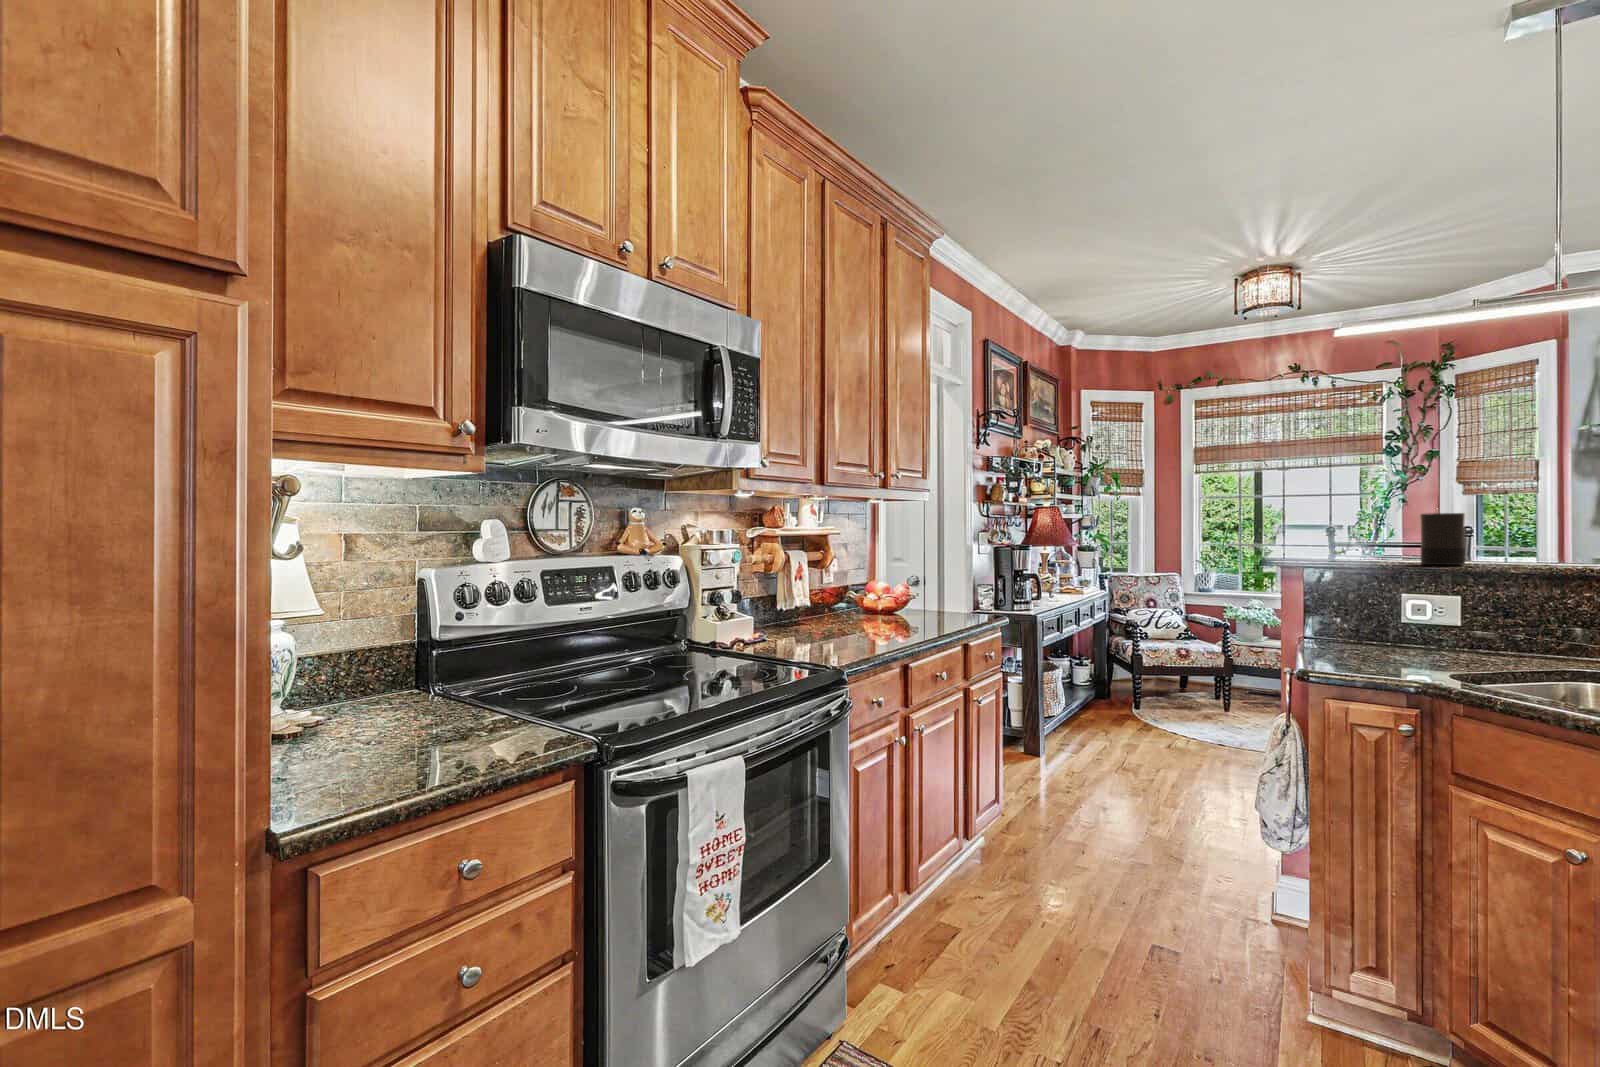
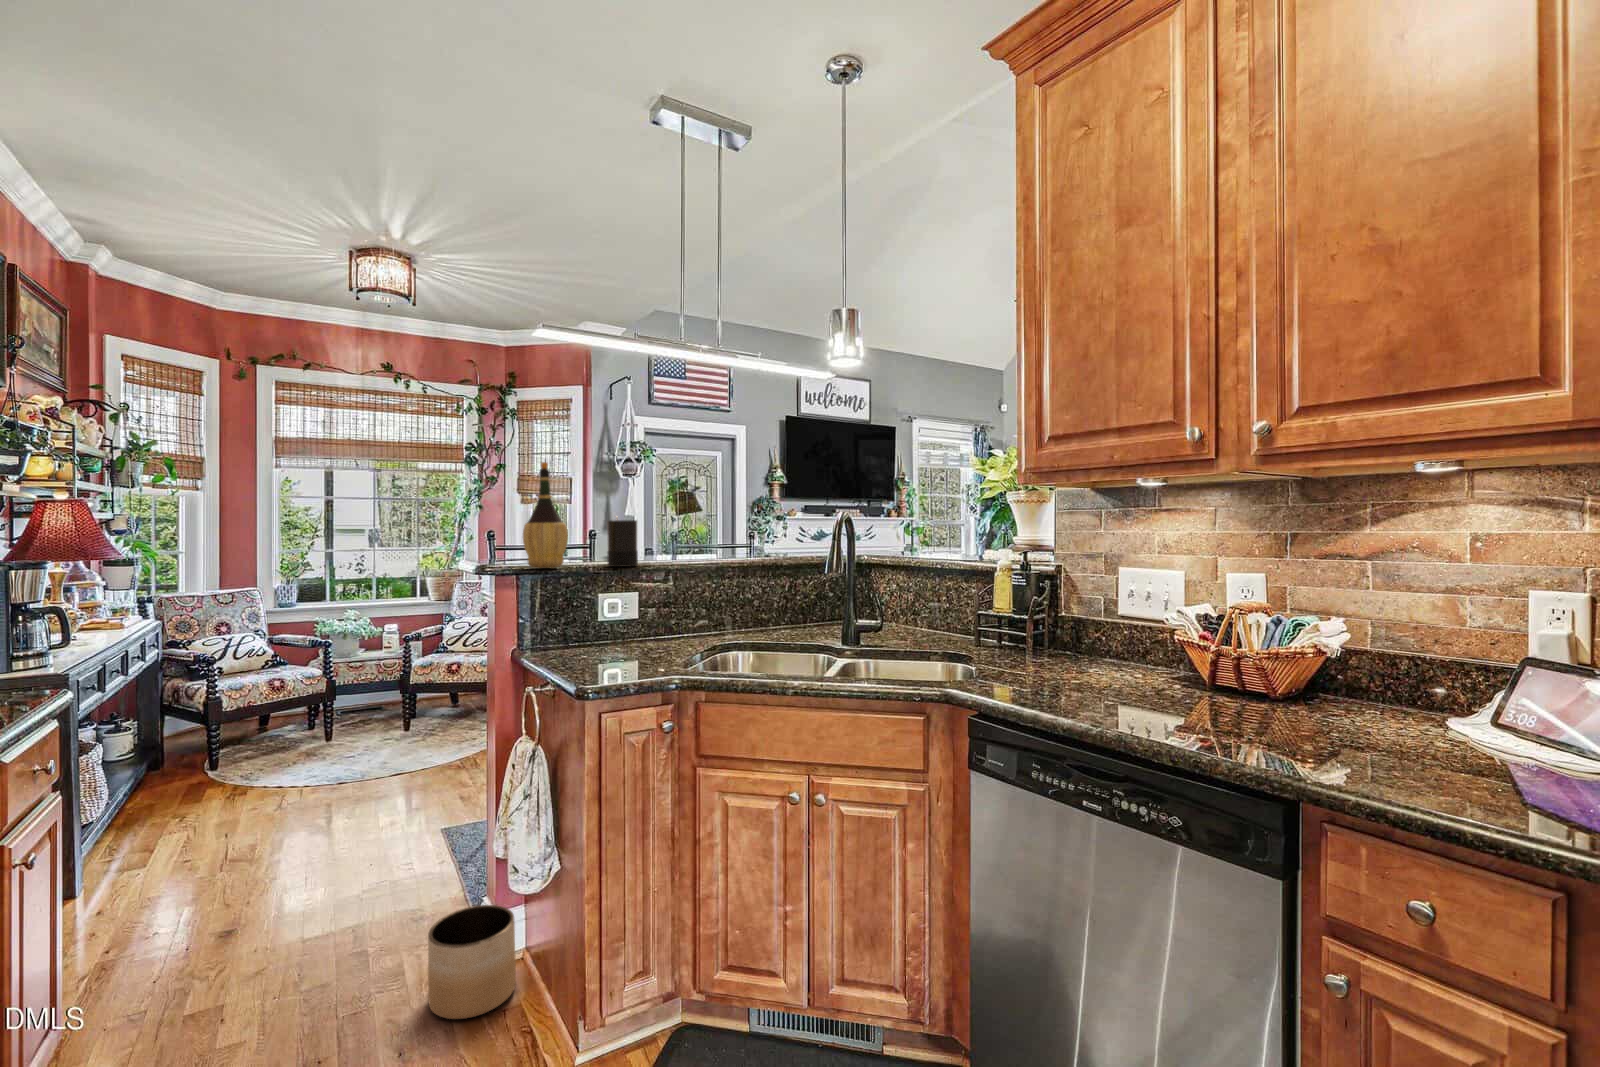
wine bottle: none [1310,457,1363,562] -> present [523,462,568,568]
planter: none [1216,863,1301,963] -> present [428,905,516,1019]

